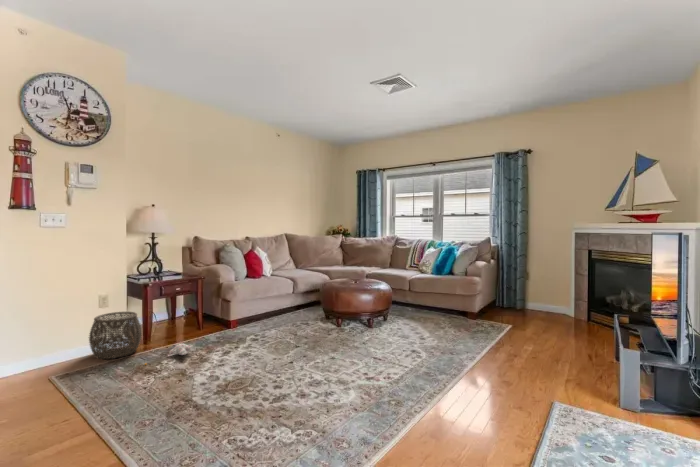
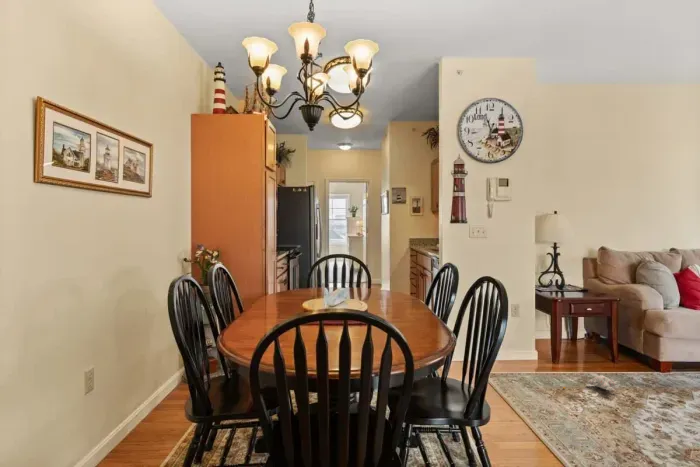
woven basket: present [89,312,142,359] -> none [504,324,554,372]

